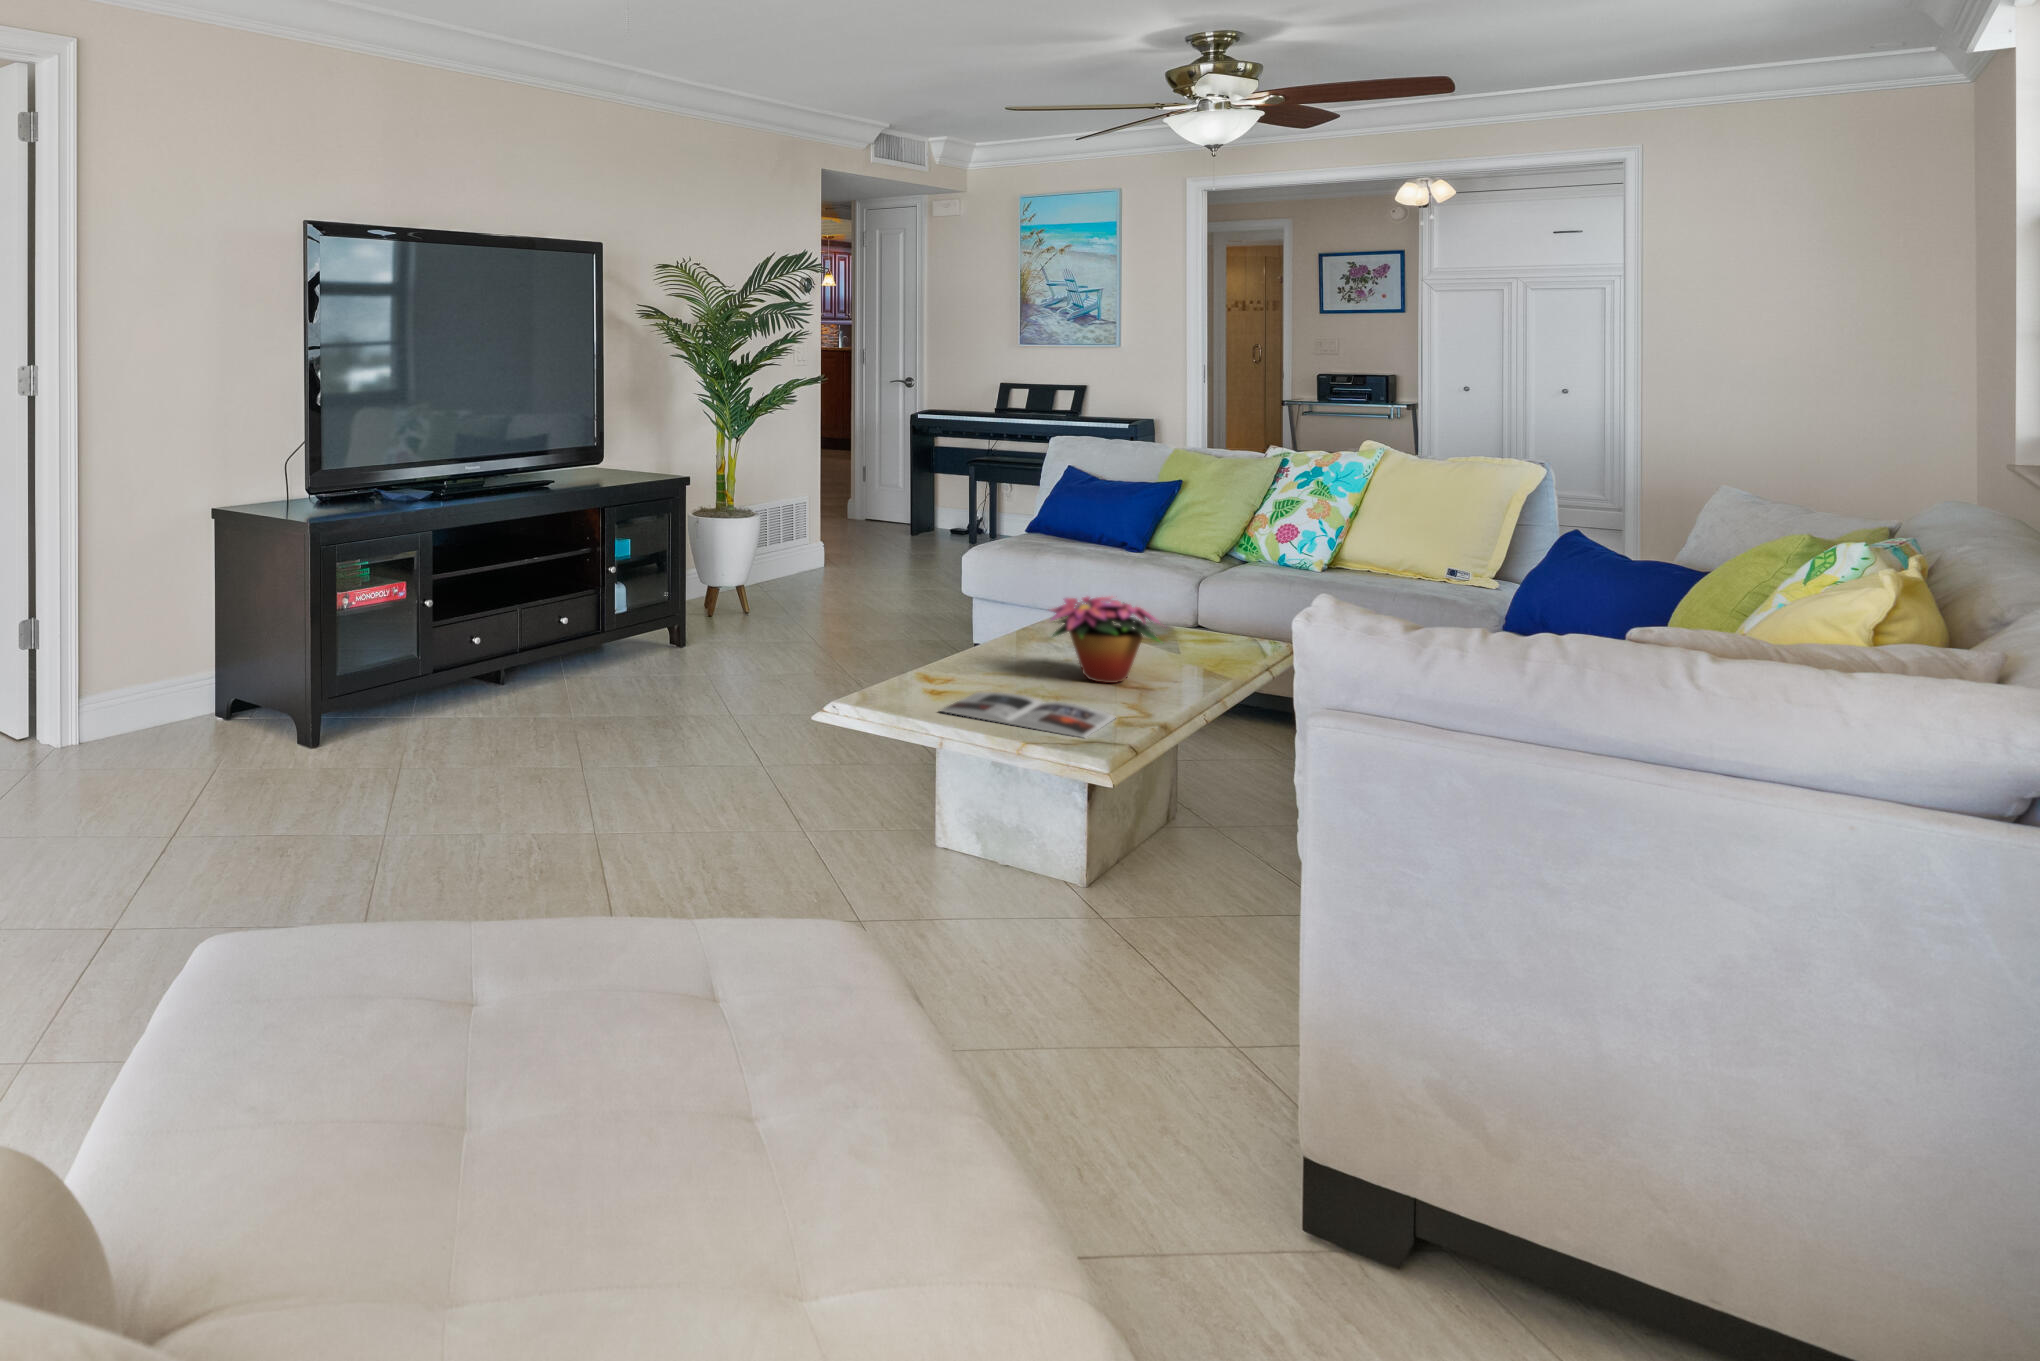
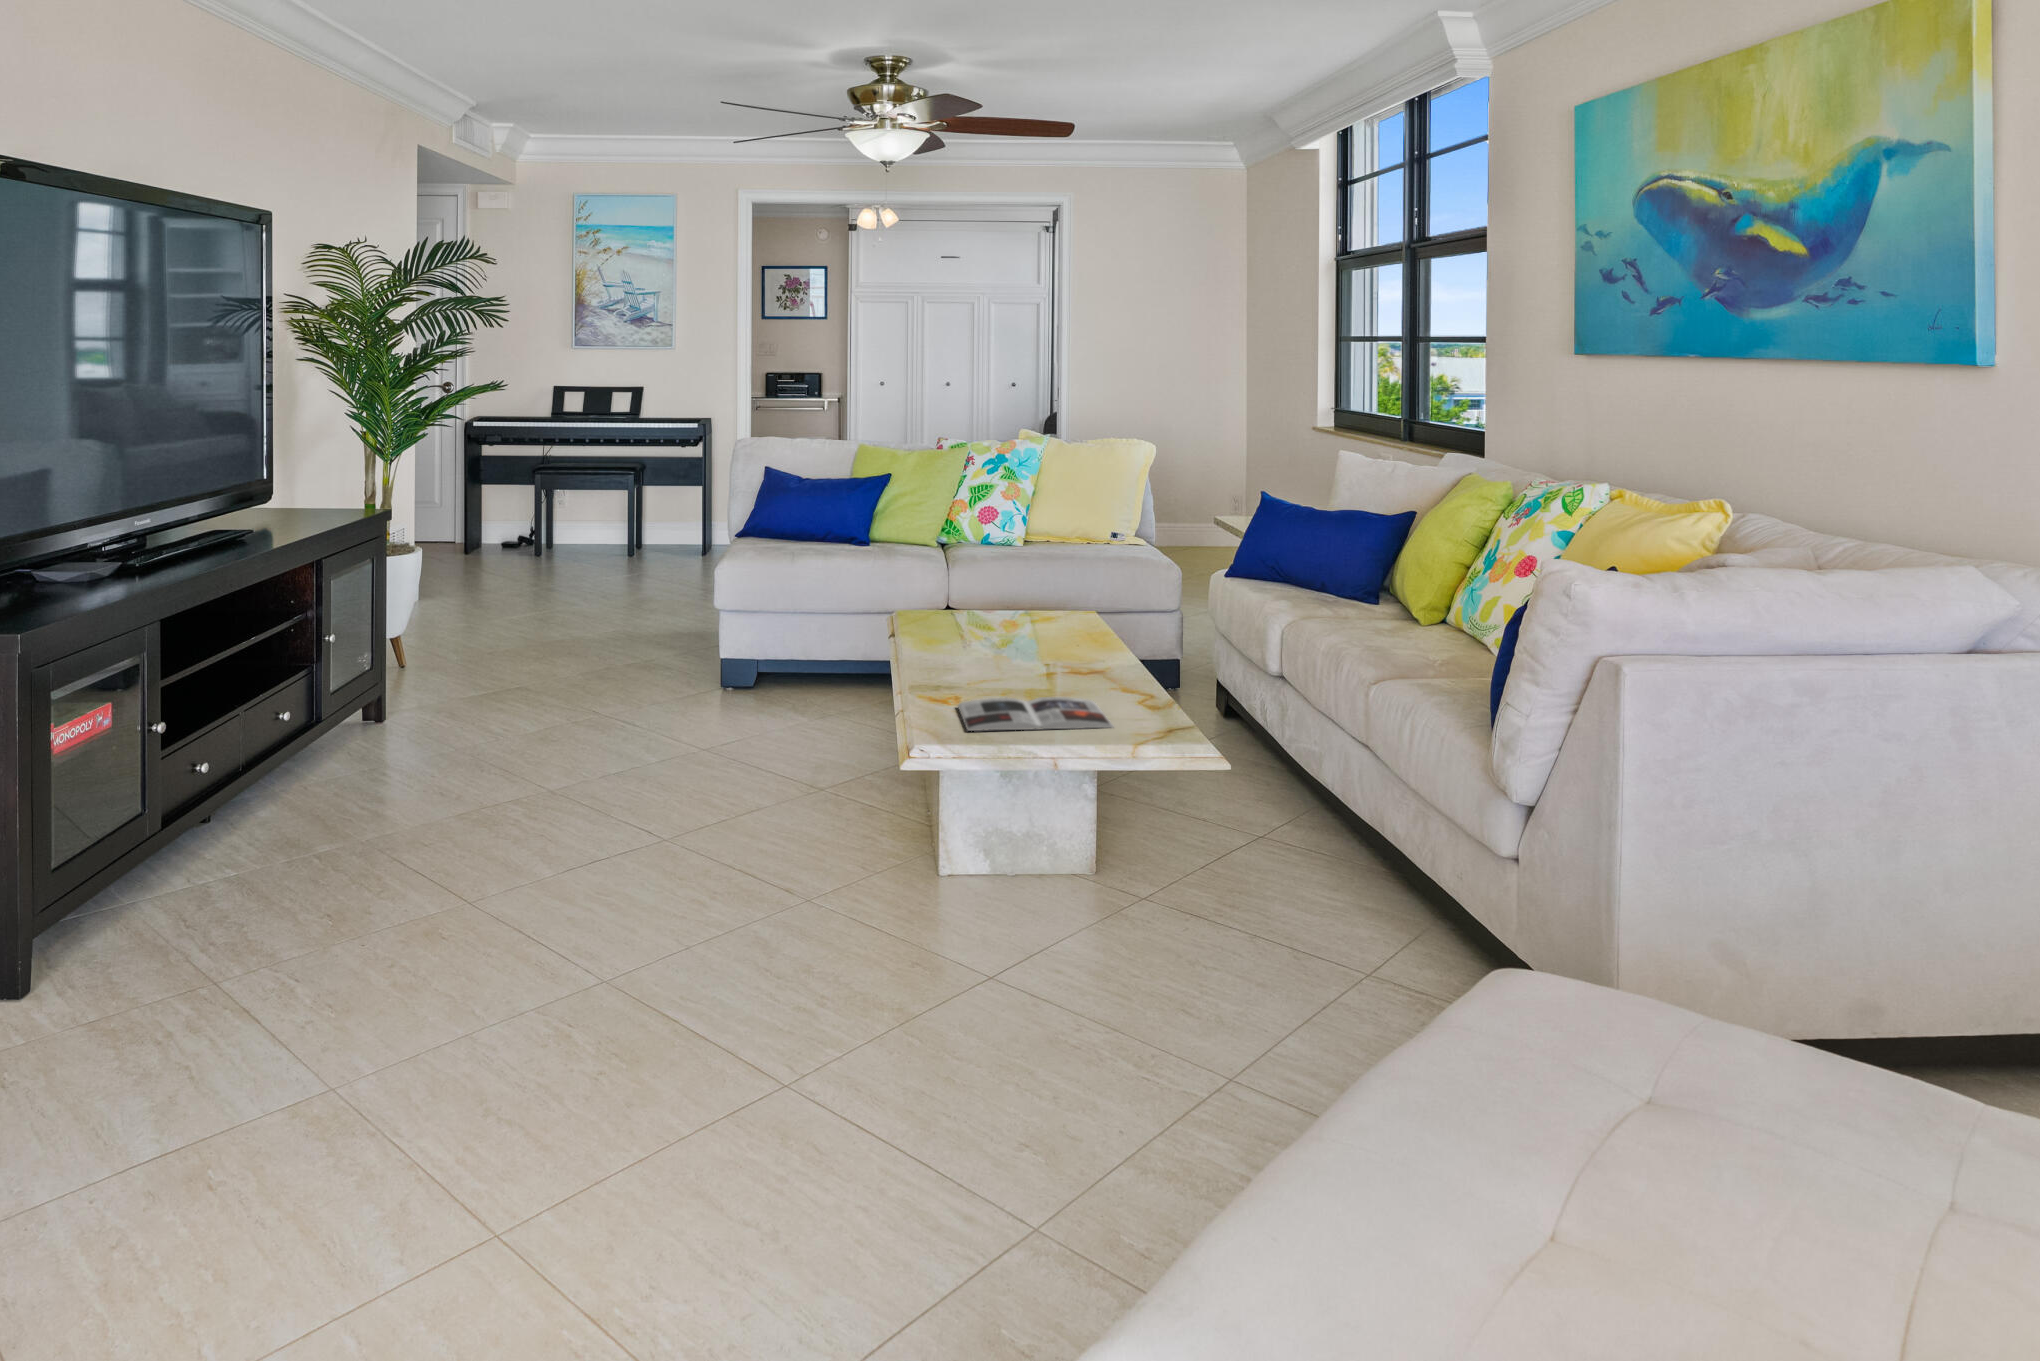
flower arrangement: present [1051,596,1167,683] -> none [957,585,1076,672]

